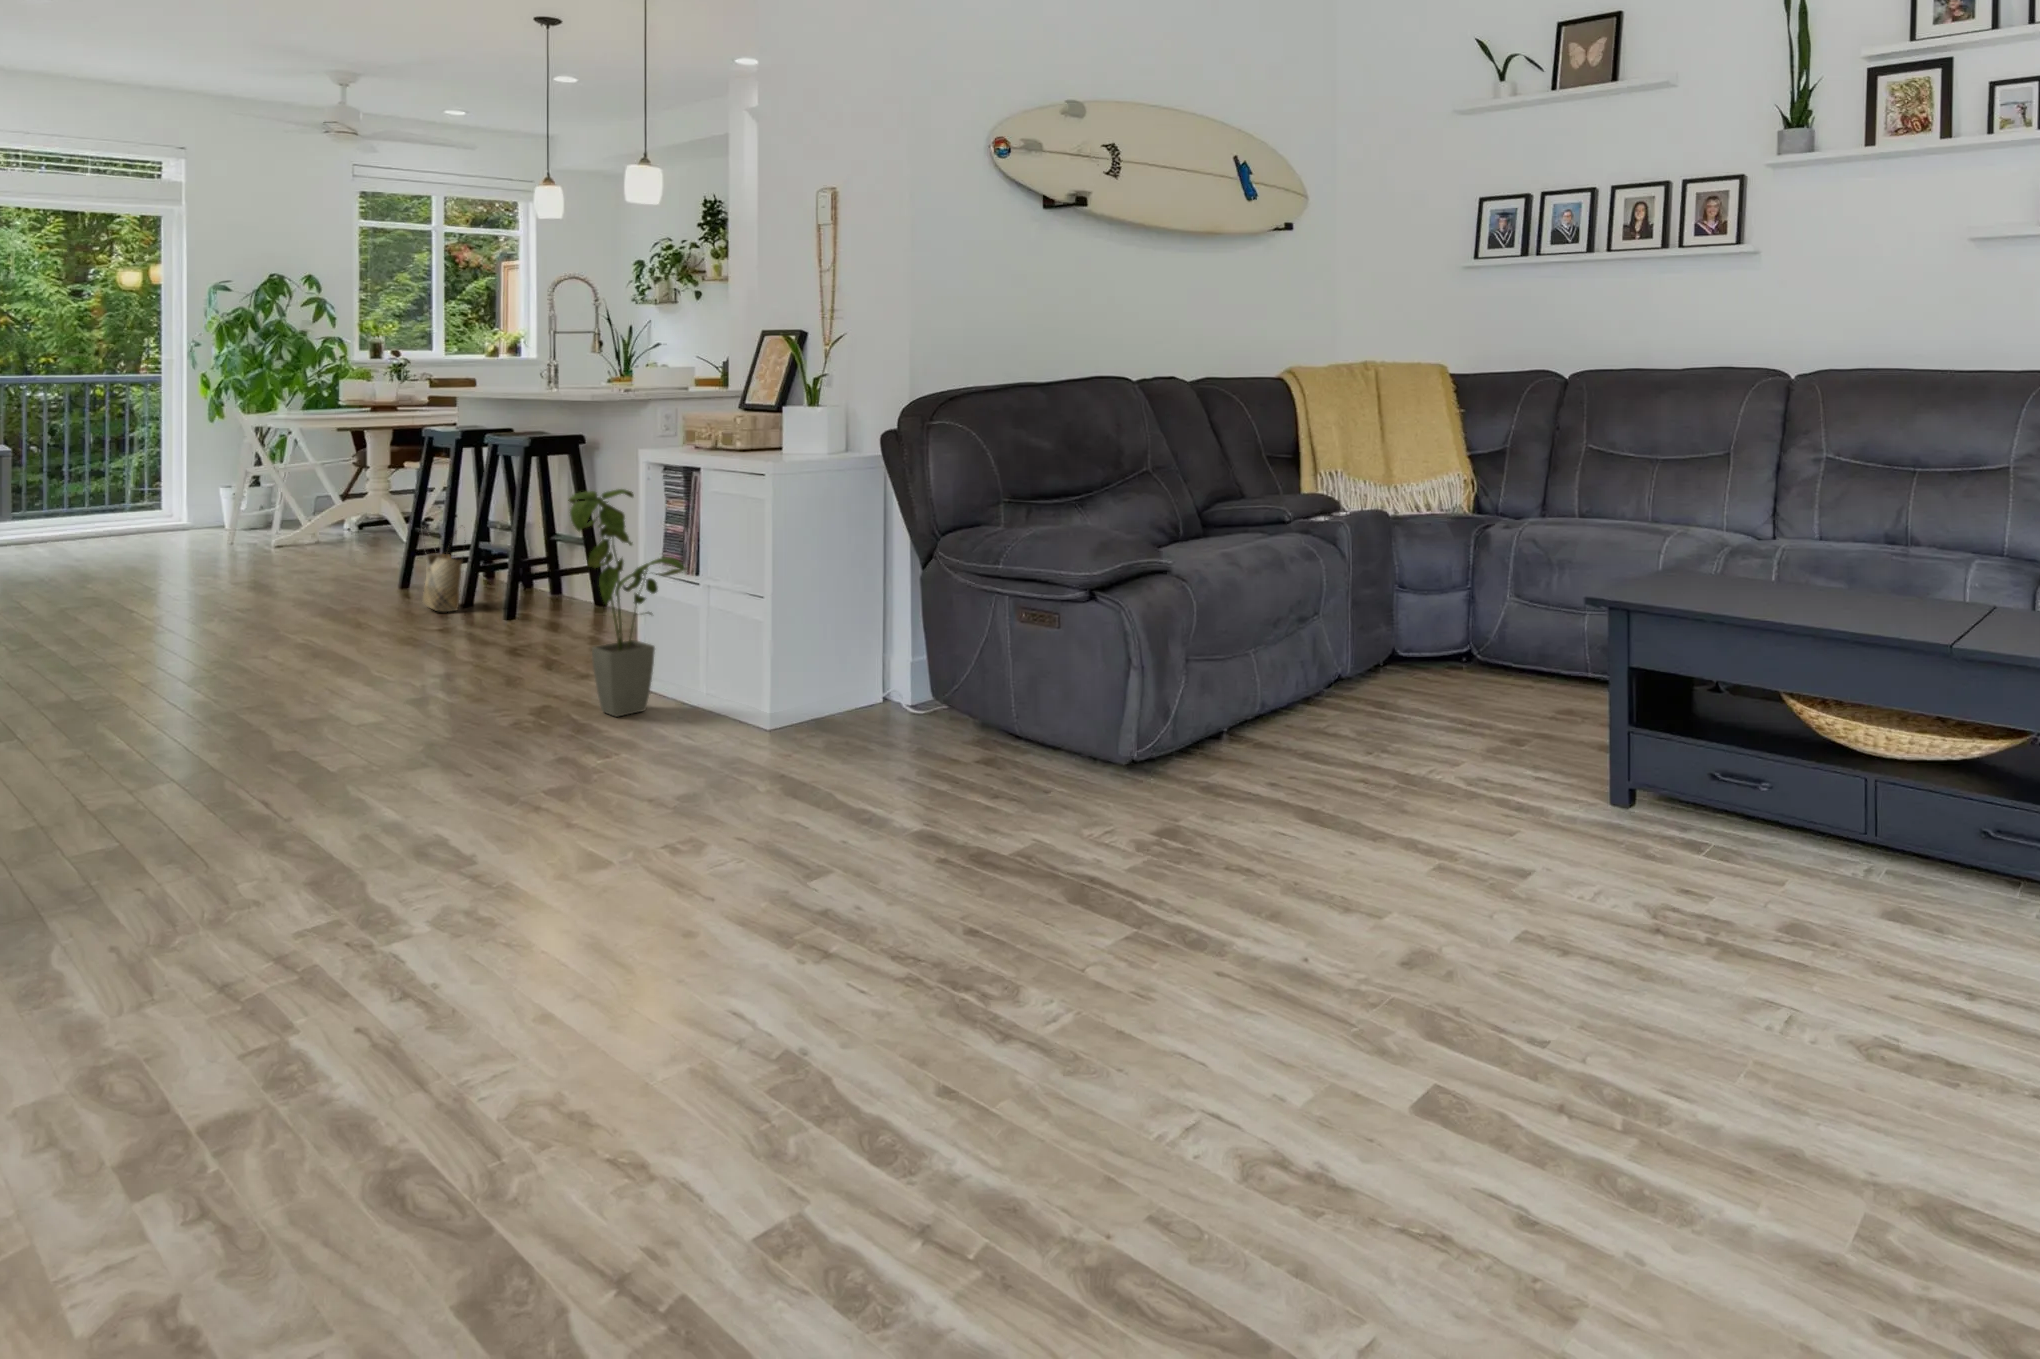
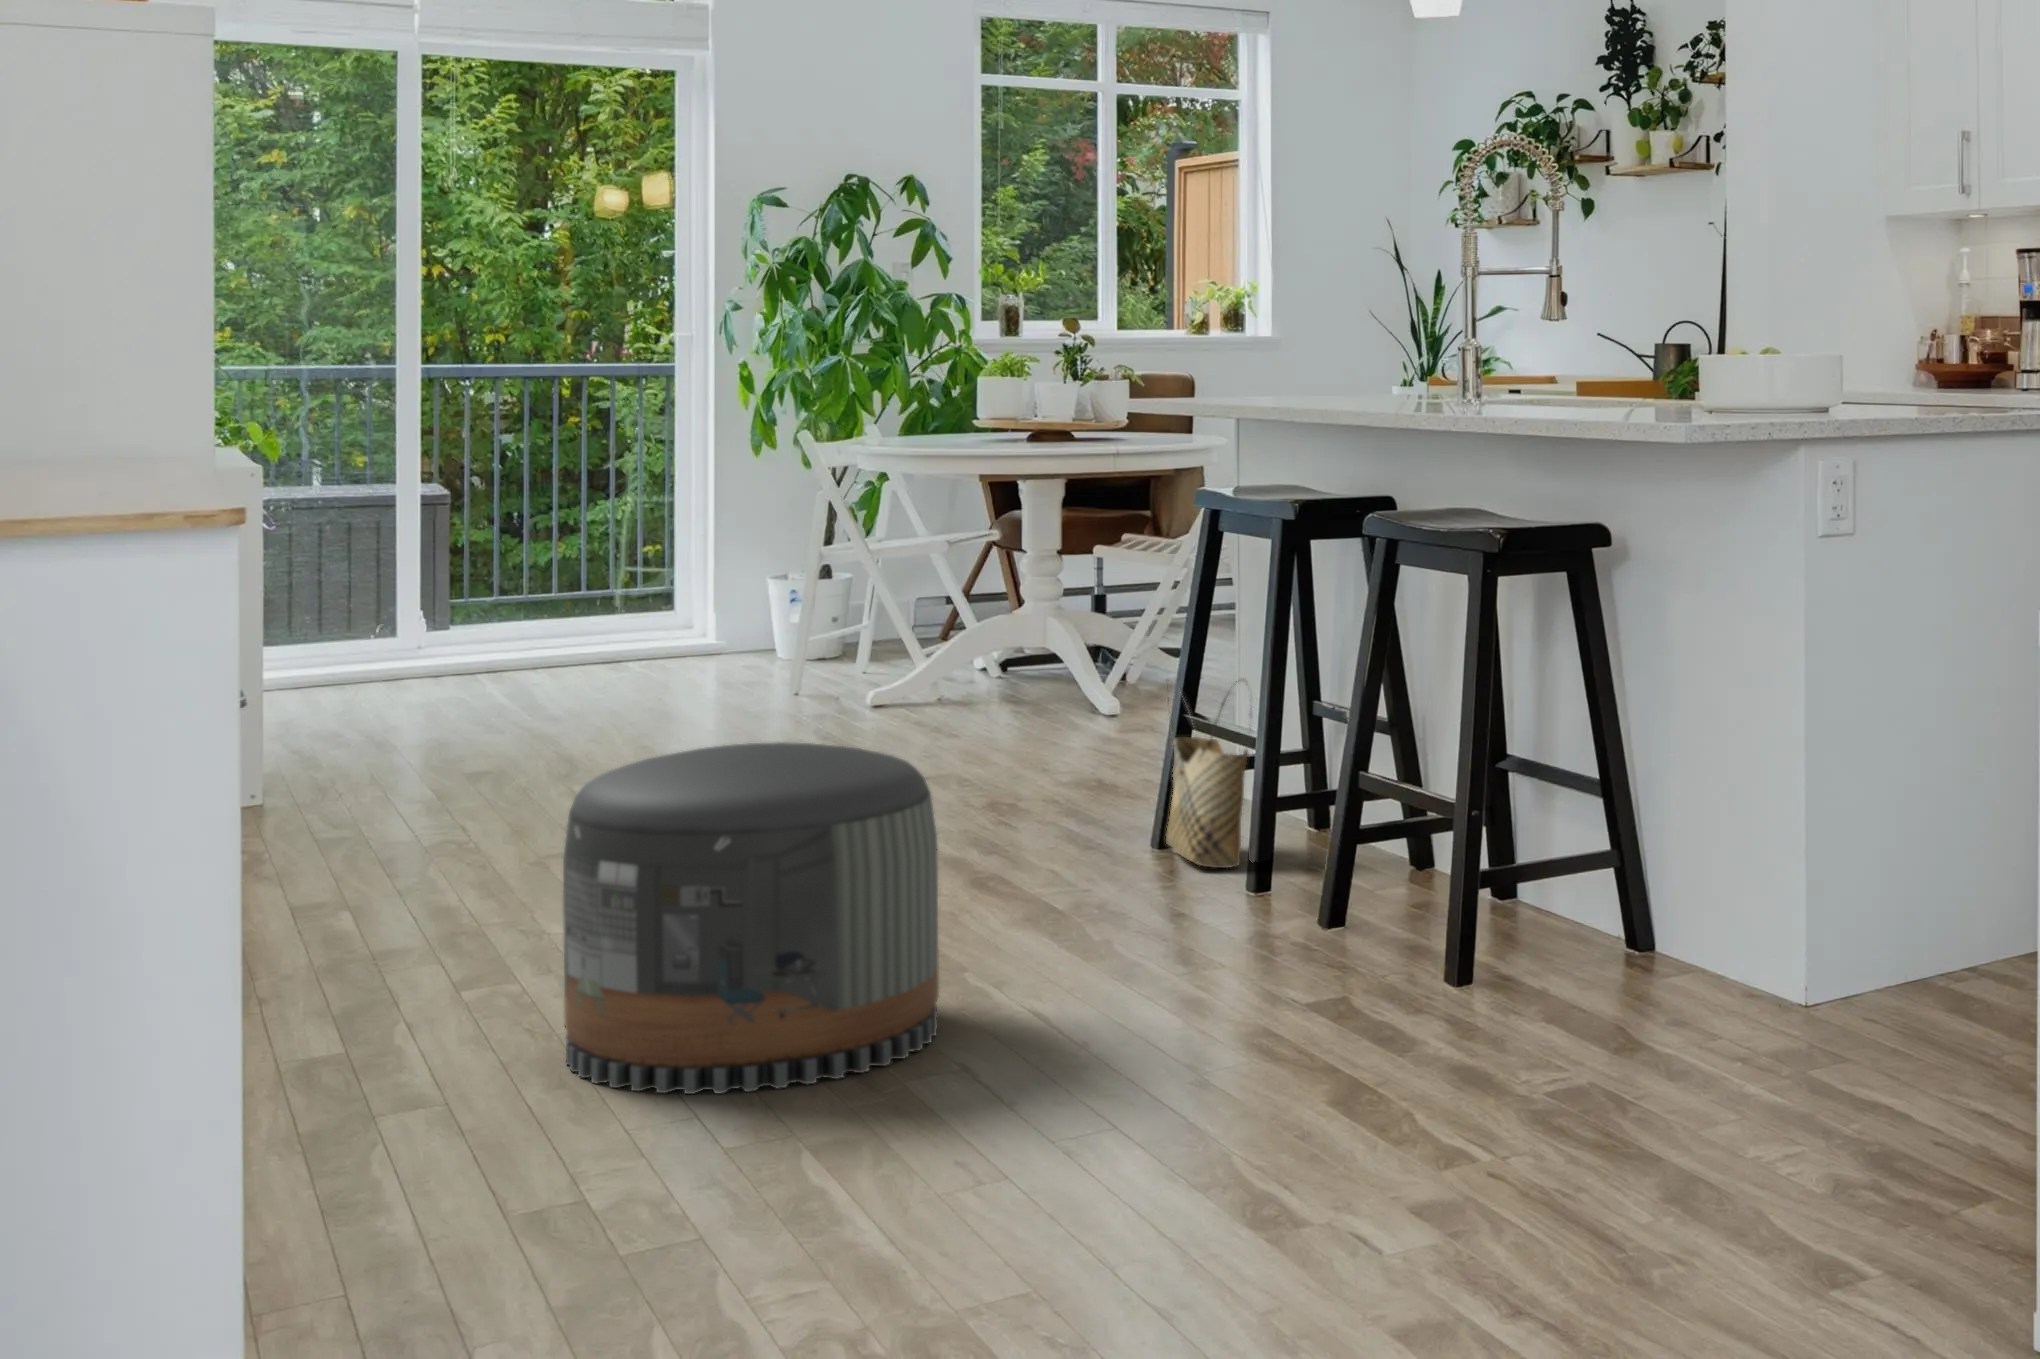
house plant: present [568,489,687,717] -> none [1629,619,1946,1234]
pouf: none [79,559,280,712] -> present [563,742,939,1094]

